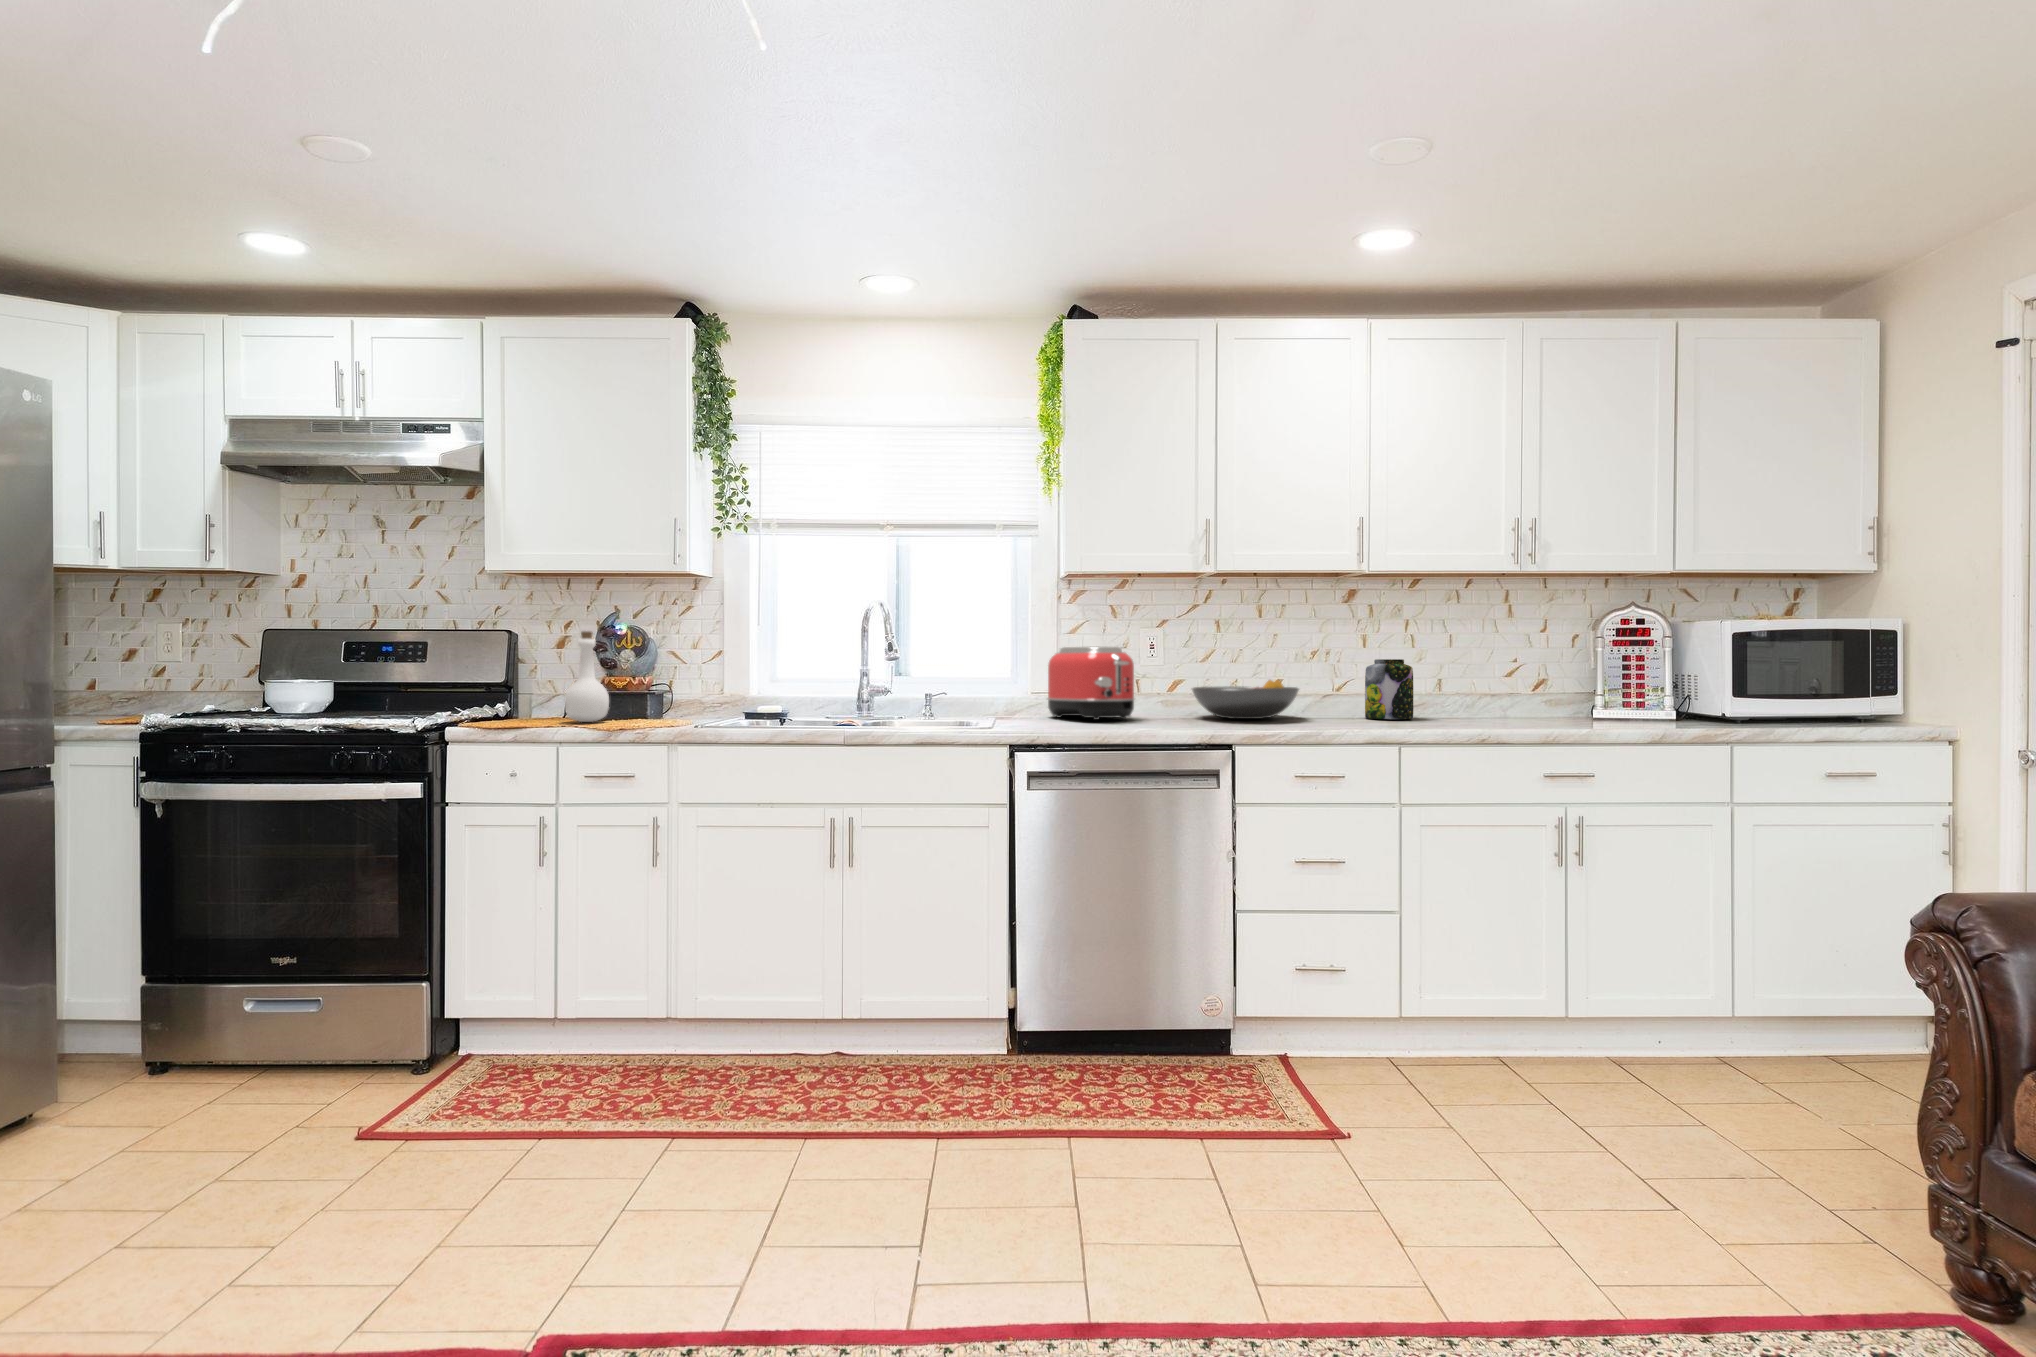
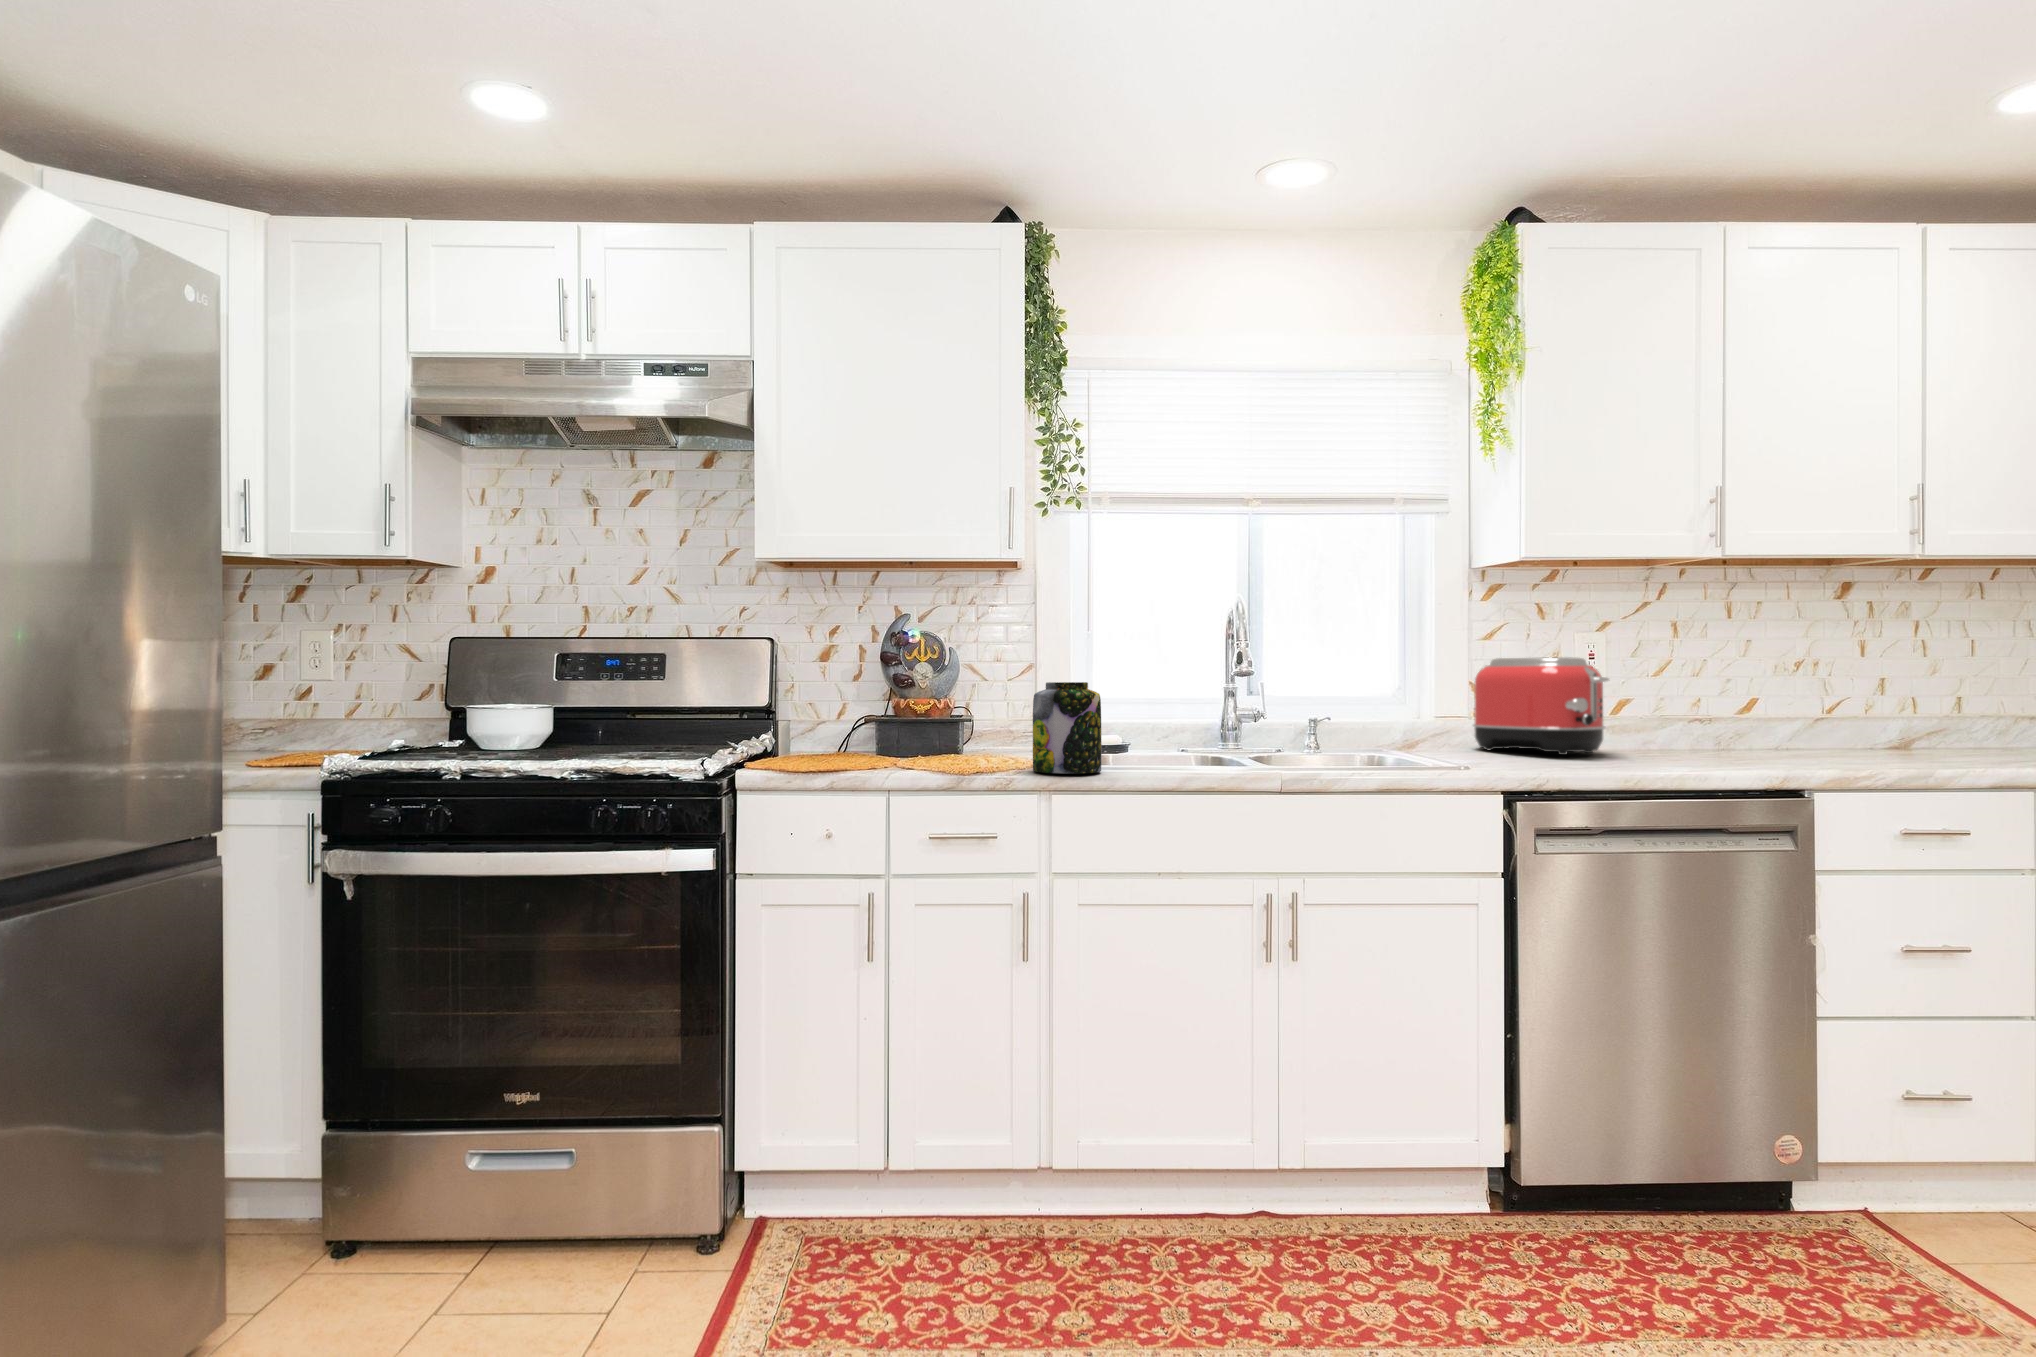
bottle: present [565,631,609,722] -> none [865,639,922,760]
jar: present [1365,659,1413,719] -> present [1033,682,1102,774]
fruit bowl: present [1192,680,1299,719] -> none [1661,700,1823,752]

